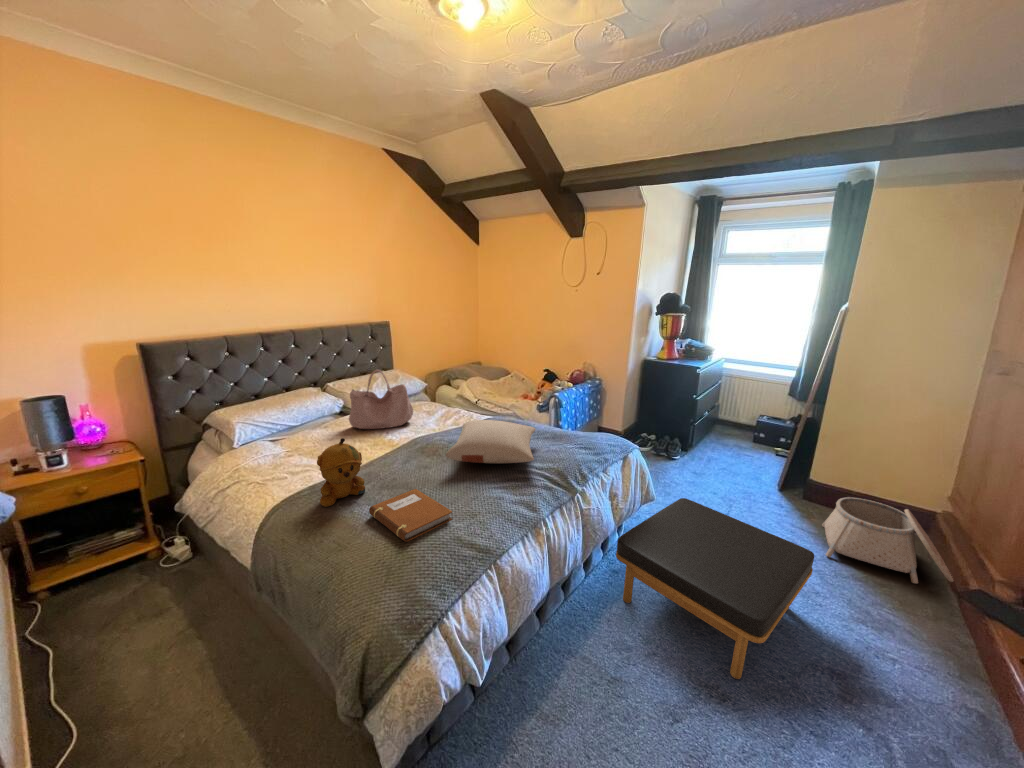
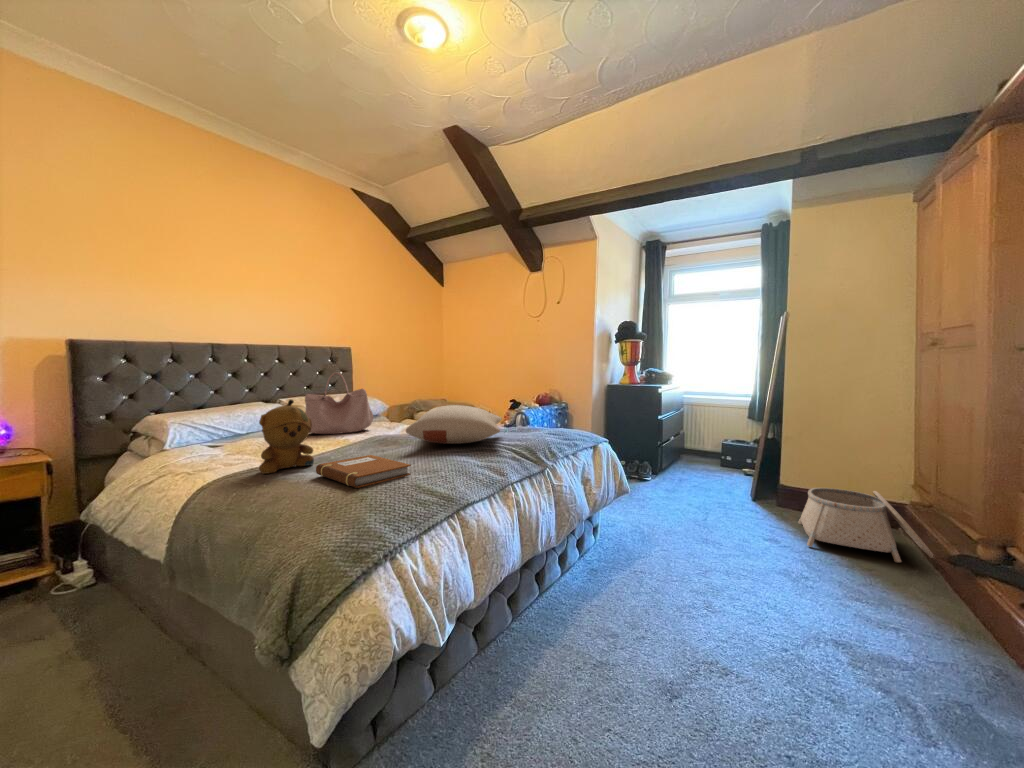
ottoman: present [616,498,814,679] -> none [593,490,796,655]

